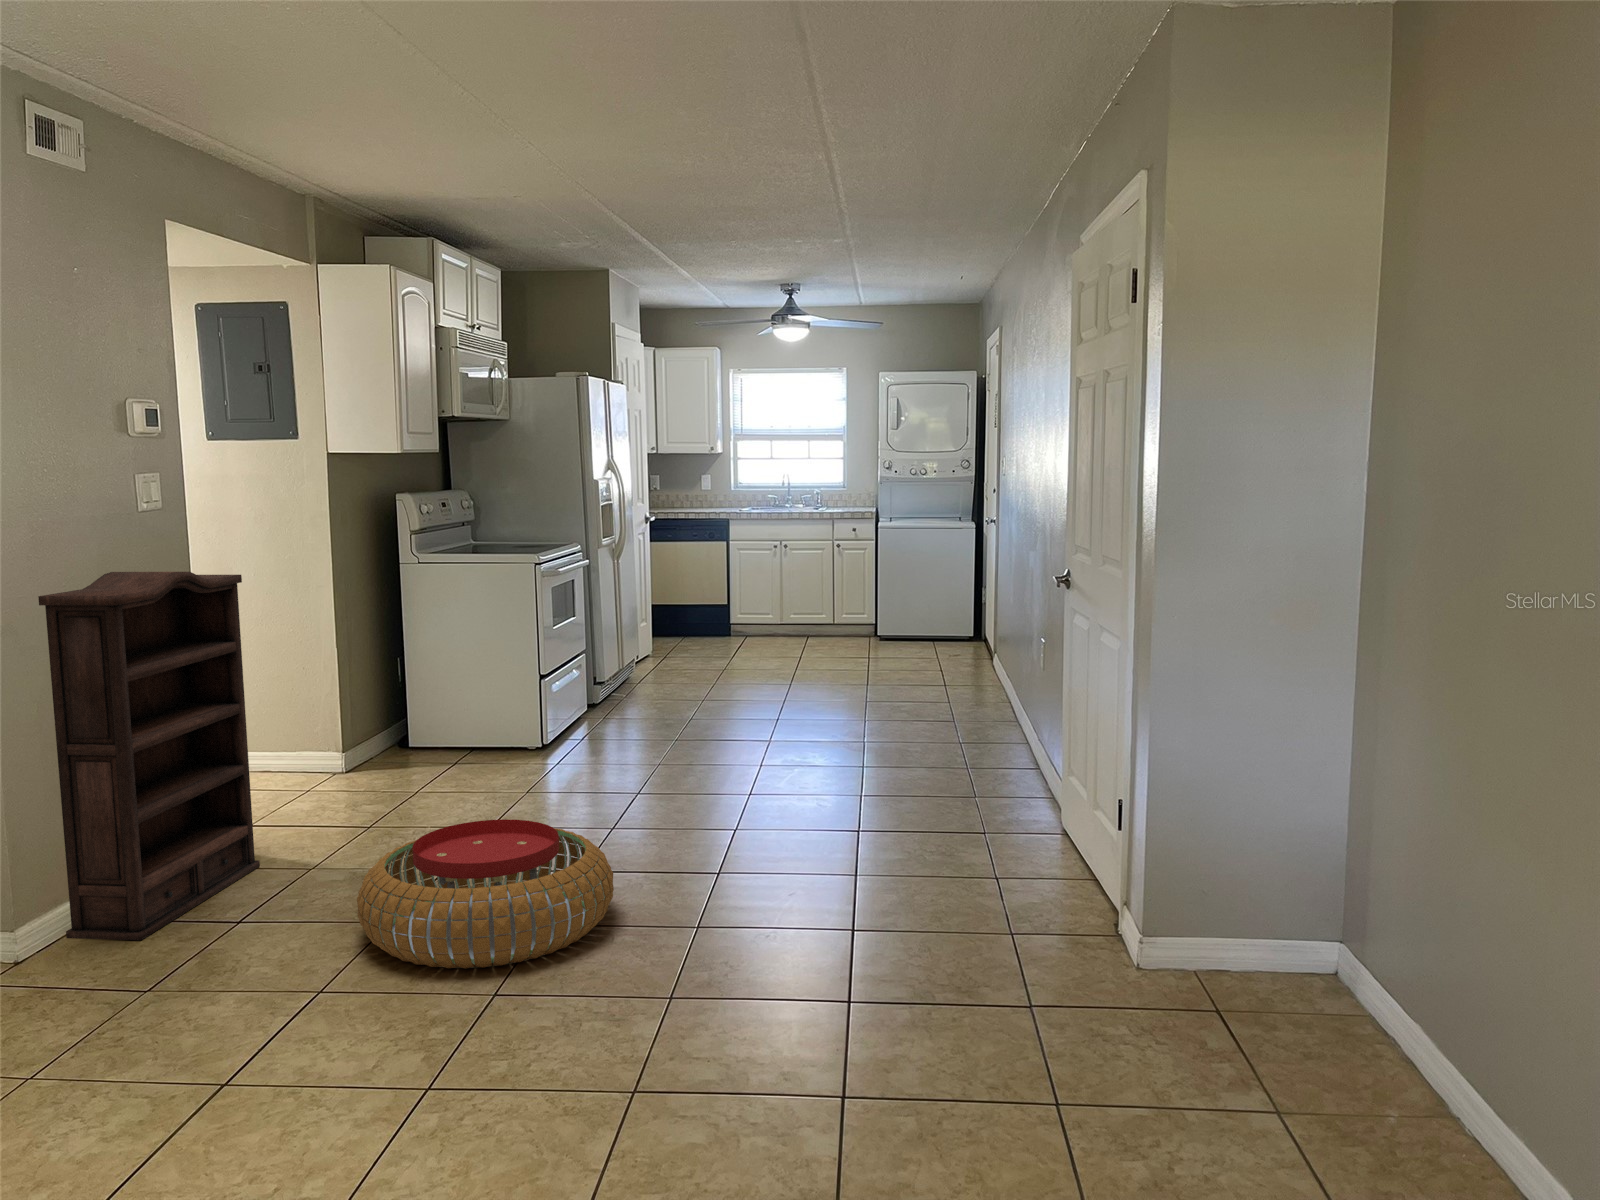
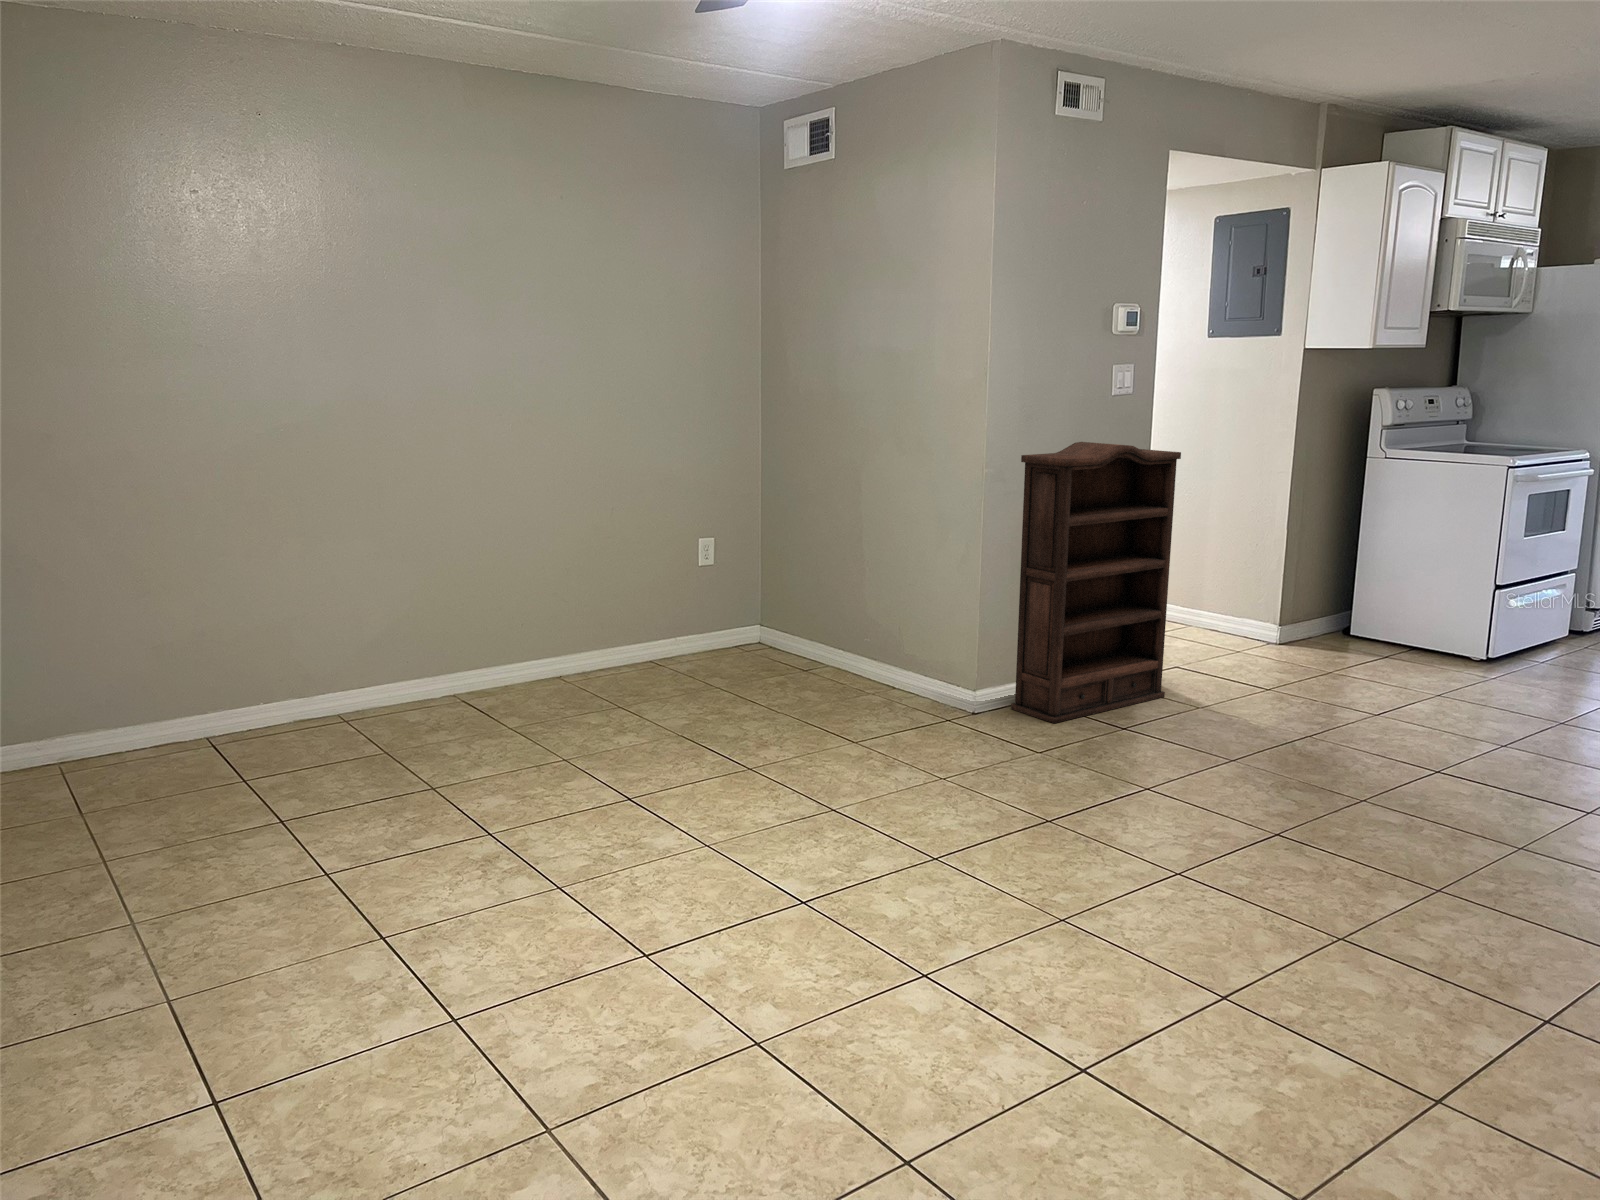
pouf: present [357,819,614,968] -> none [1199,695,1450,827]

